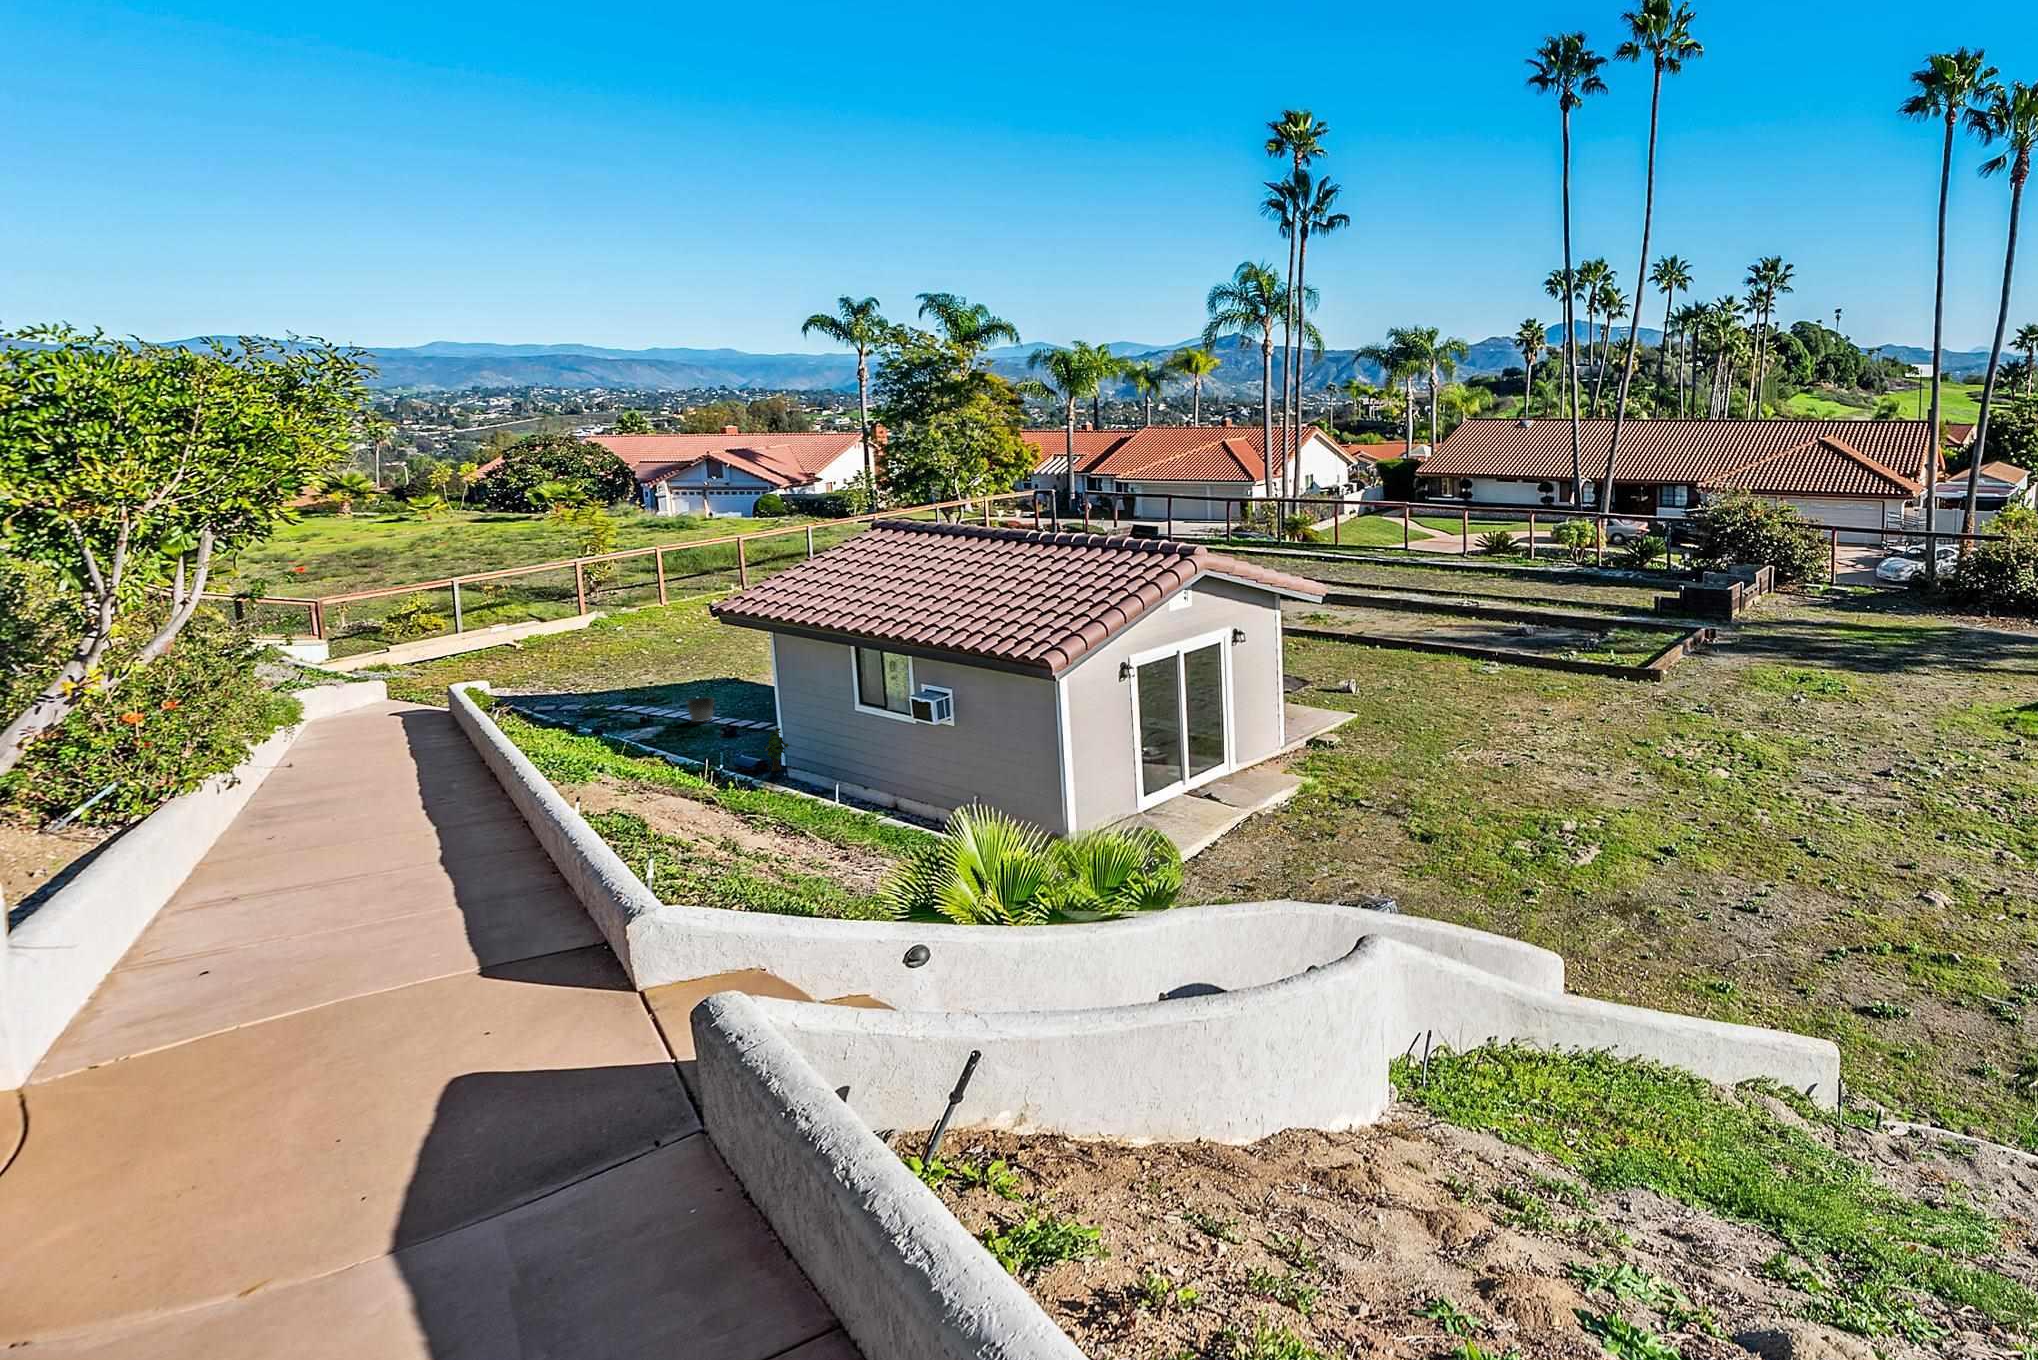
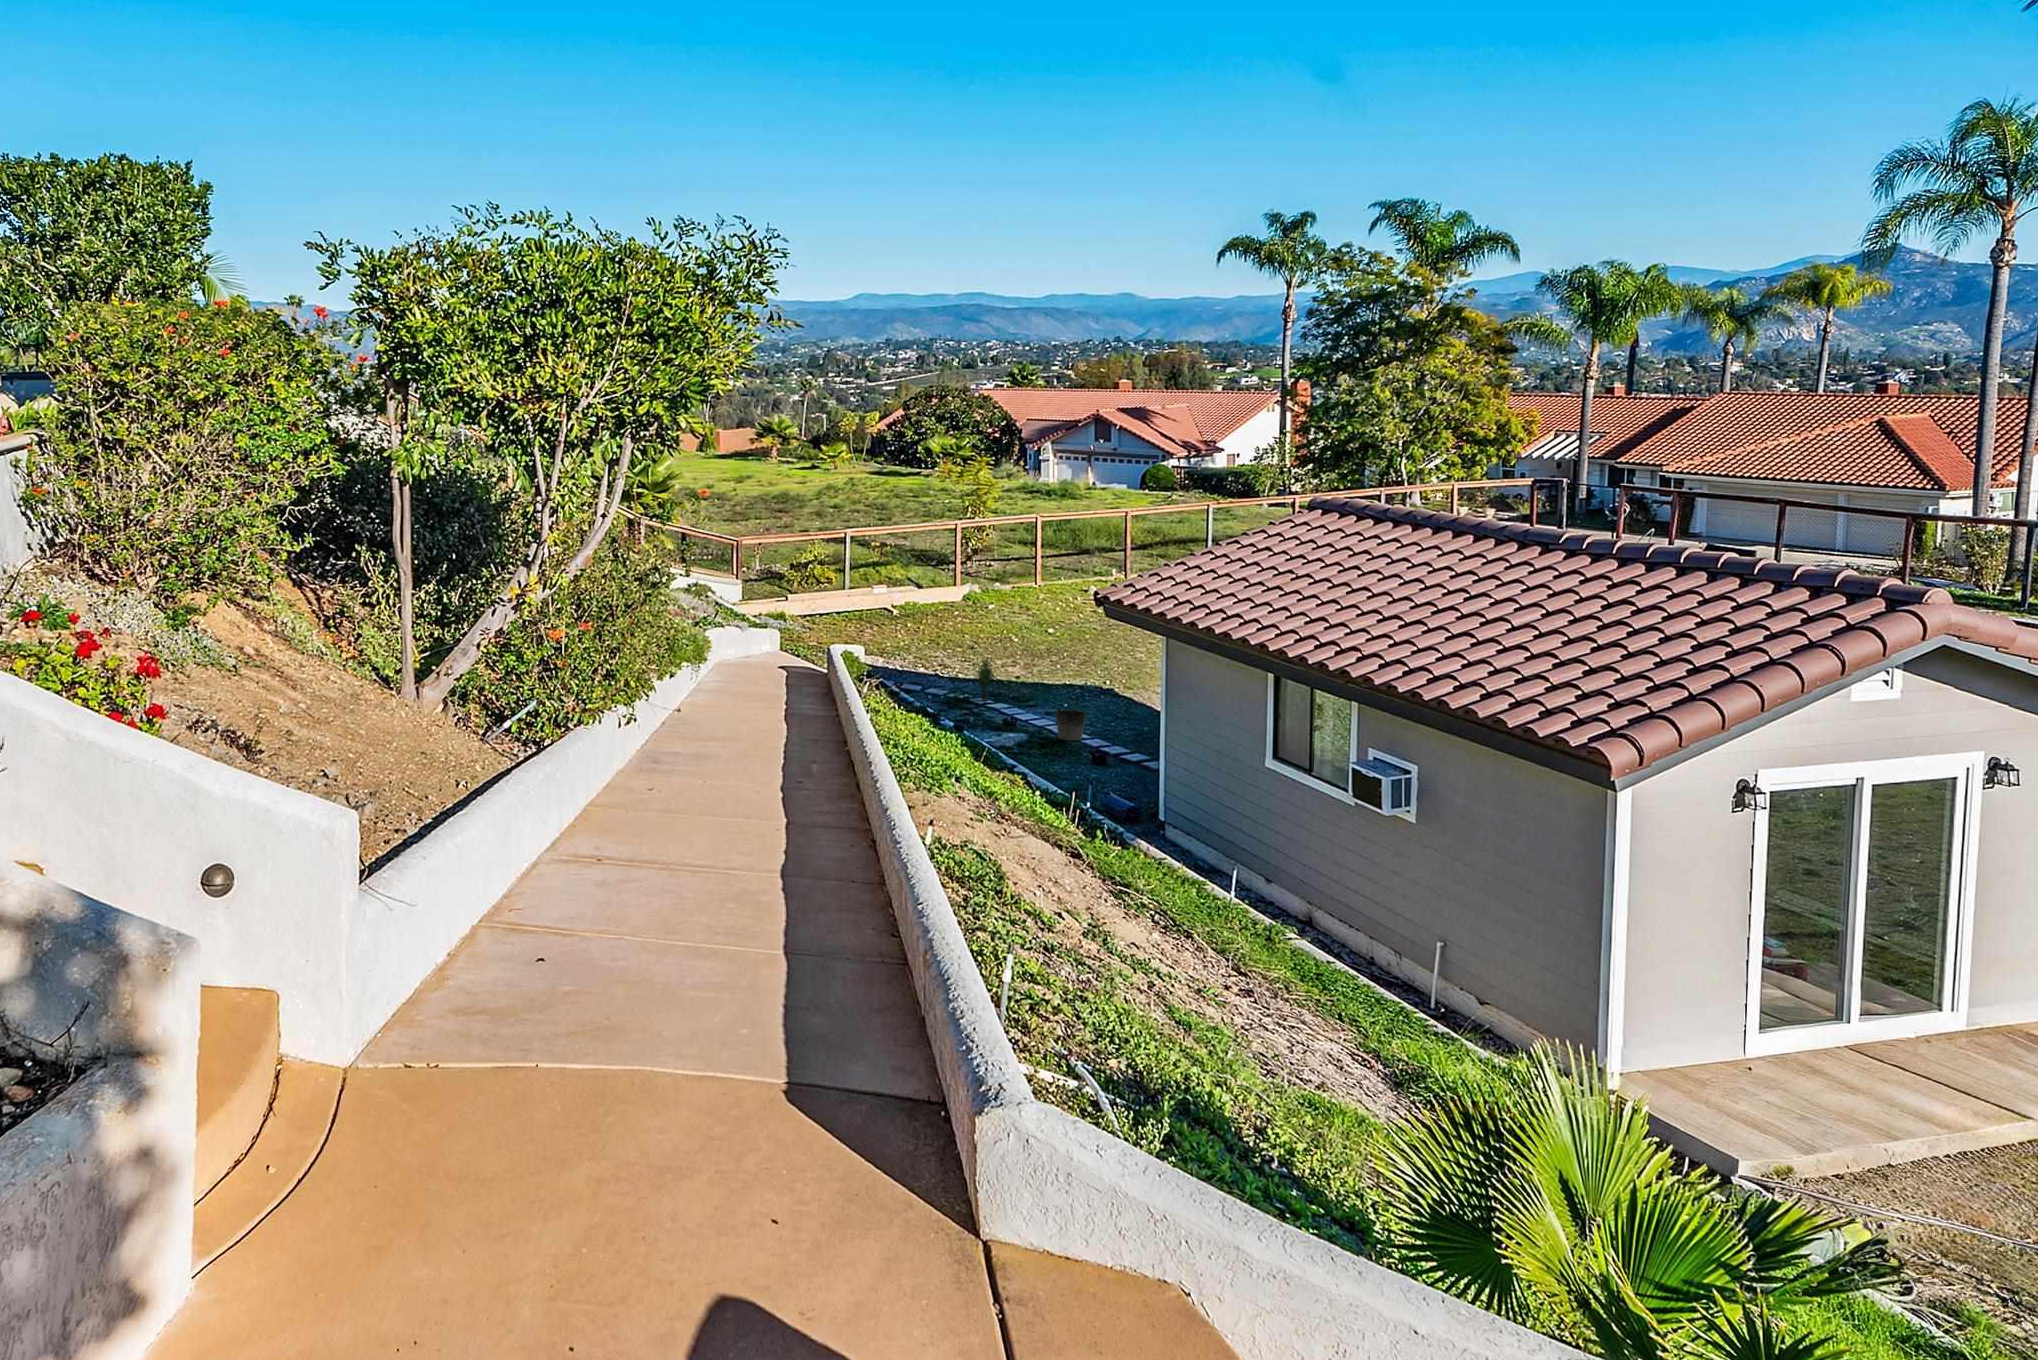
decorative plant: present [764,728,789,771] -> present [976,659,995,701]

